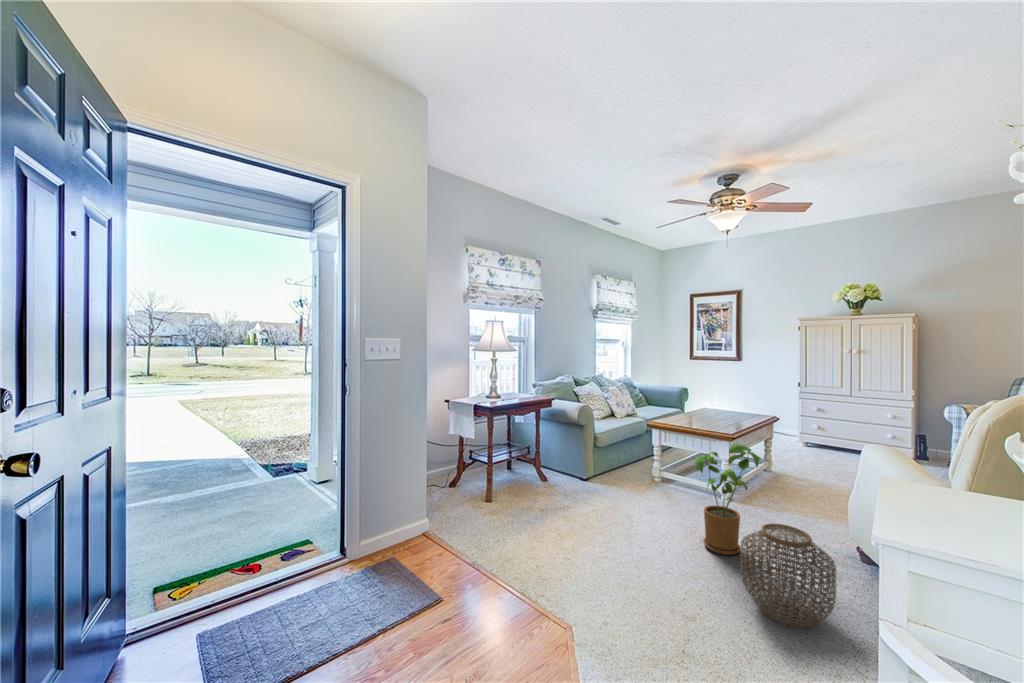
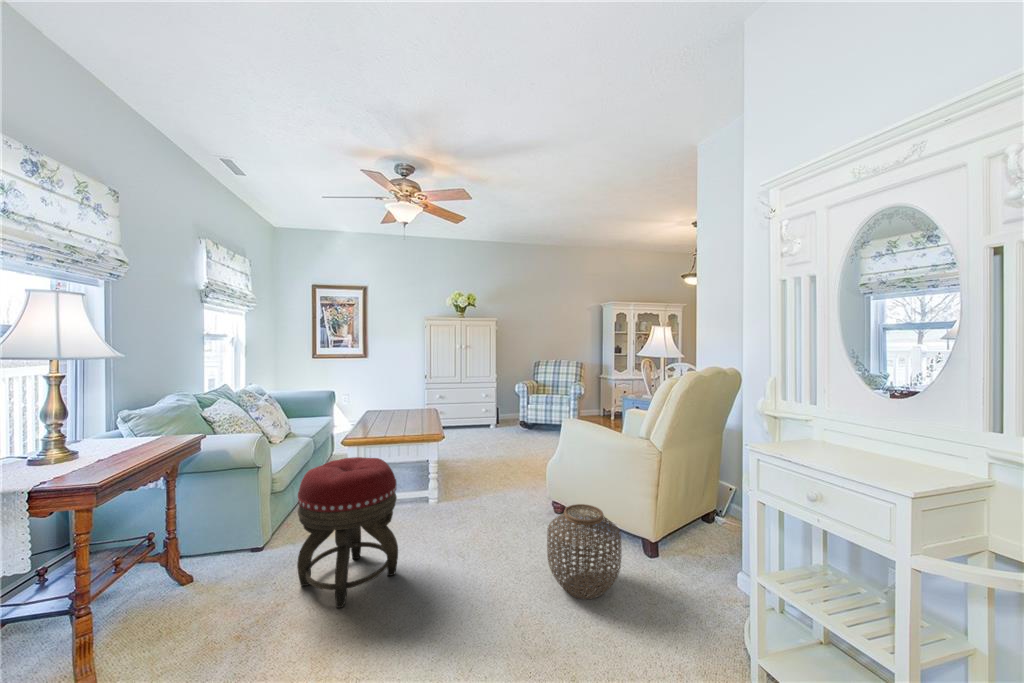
footstool: none [580,429,647,525] -> present [297,457,398,608]
house plant: present [696,443,763,555] -> none [454,440,519,562]

